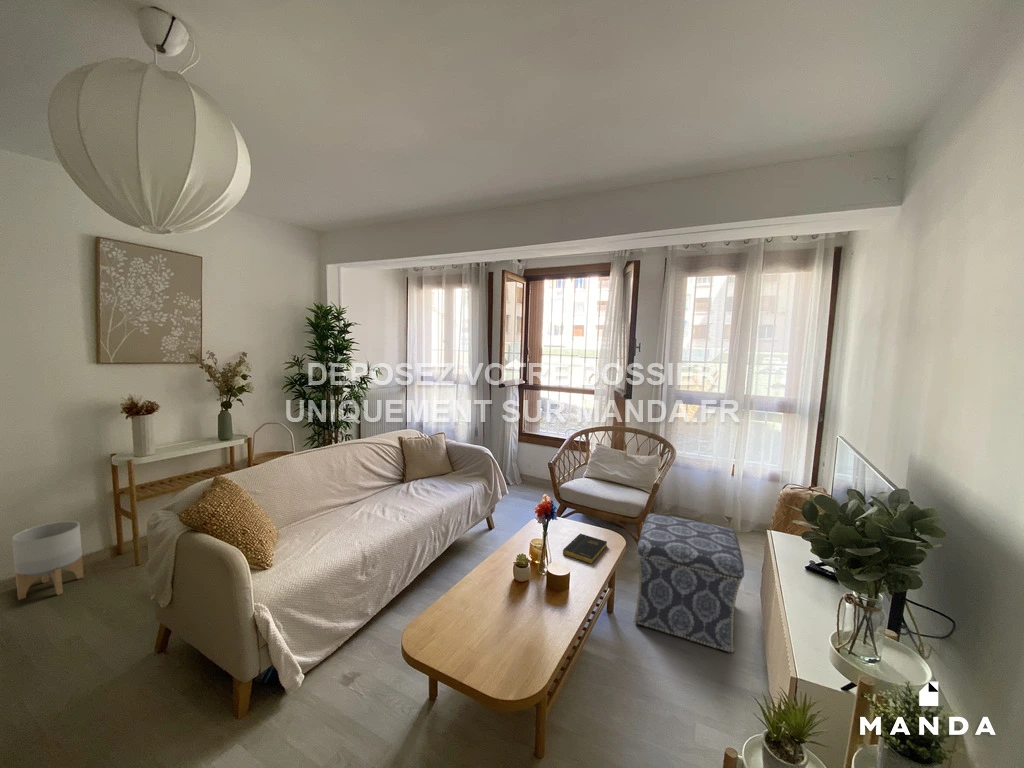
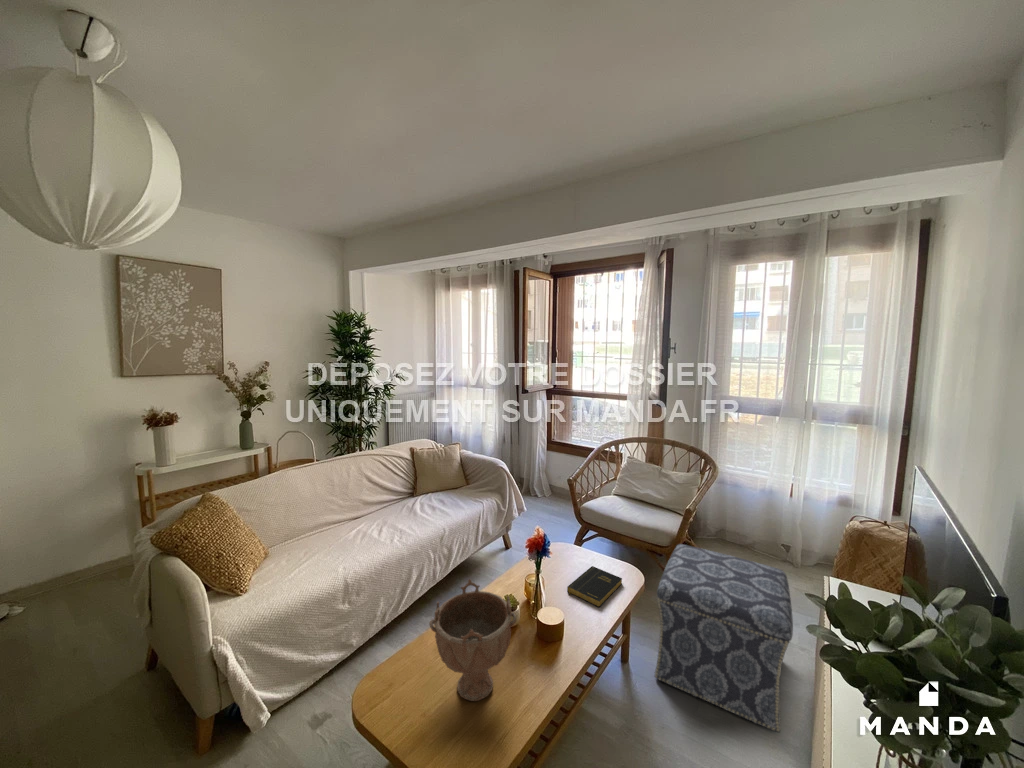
planter: present [12,521,83,600] -> none [40,527,108,603]
decorative bowl: none [466,538,538,636] -> present [429,579,516,701]

